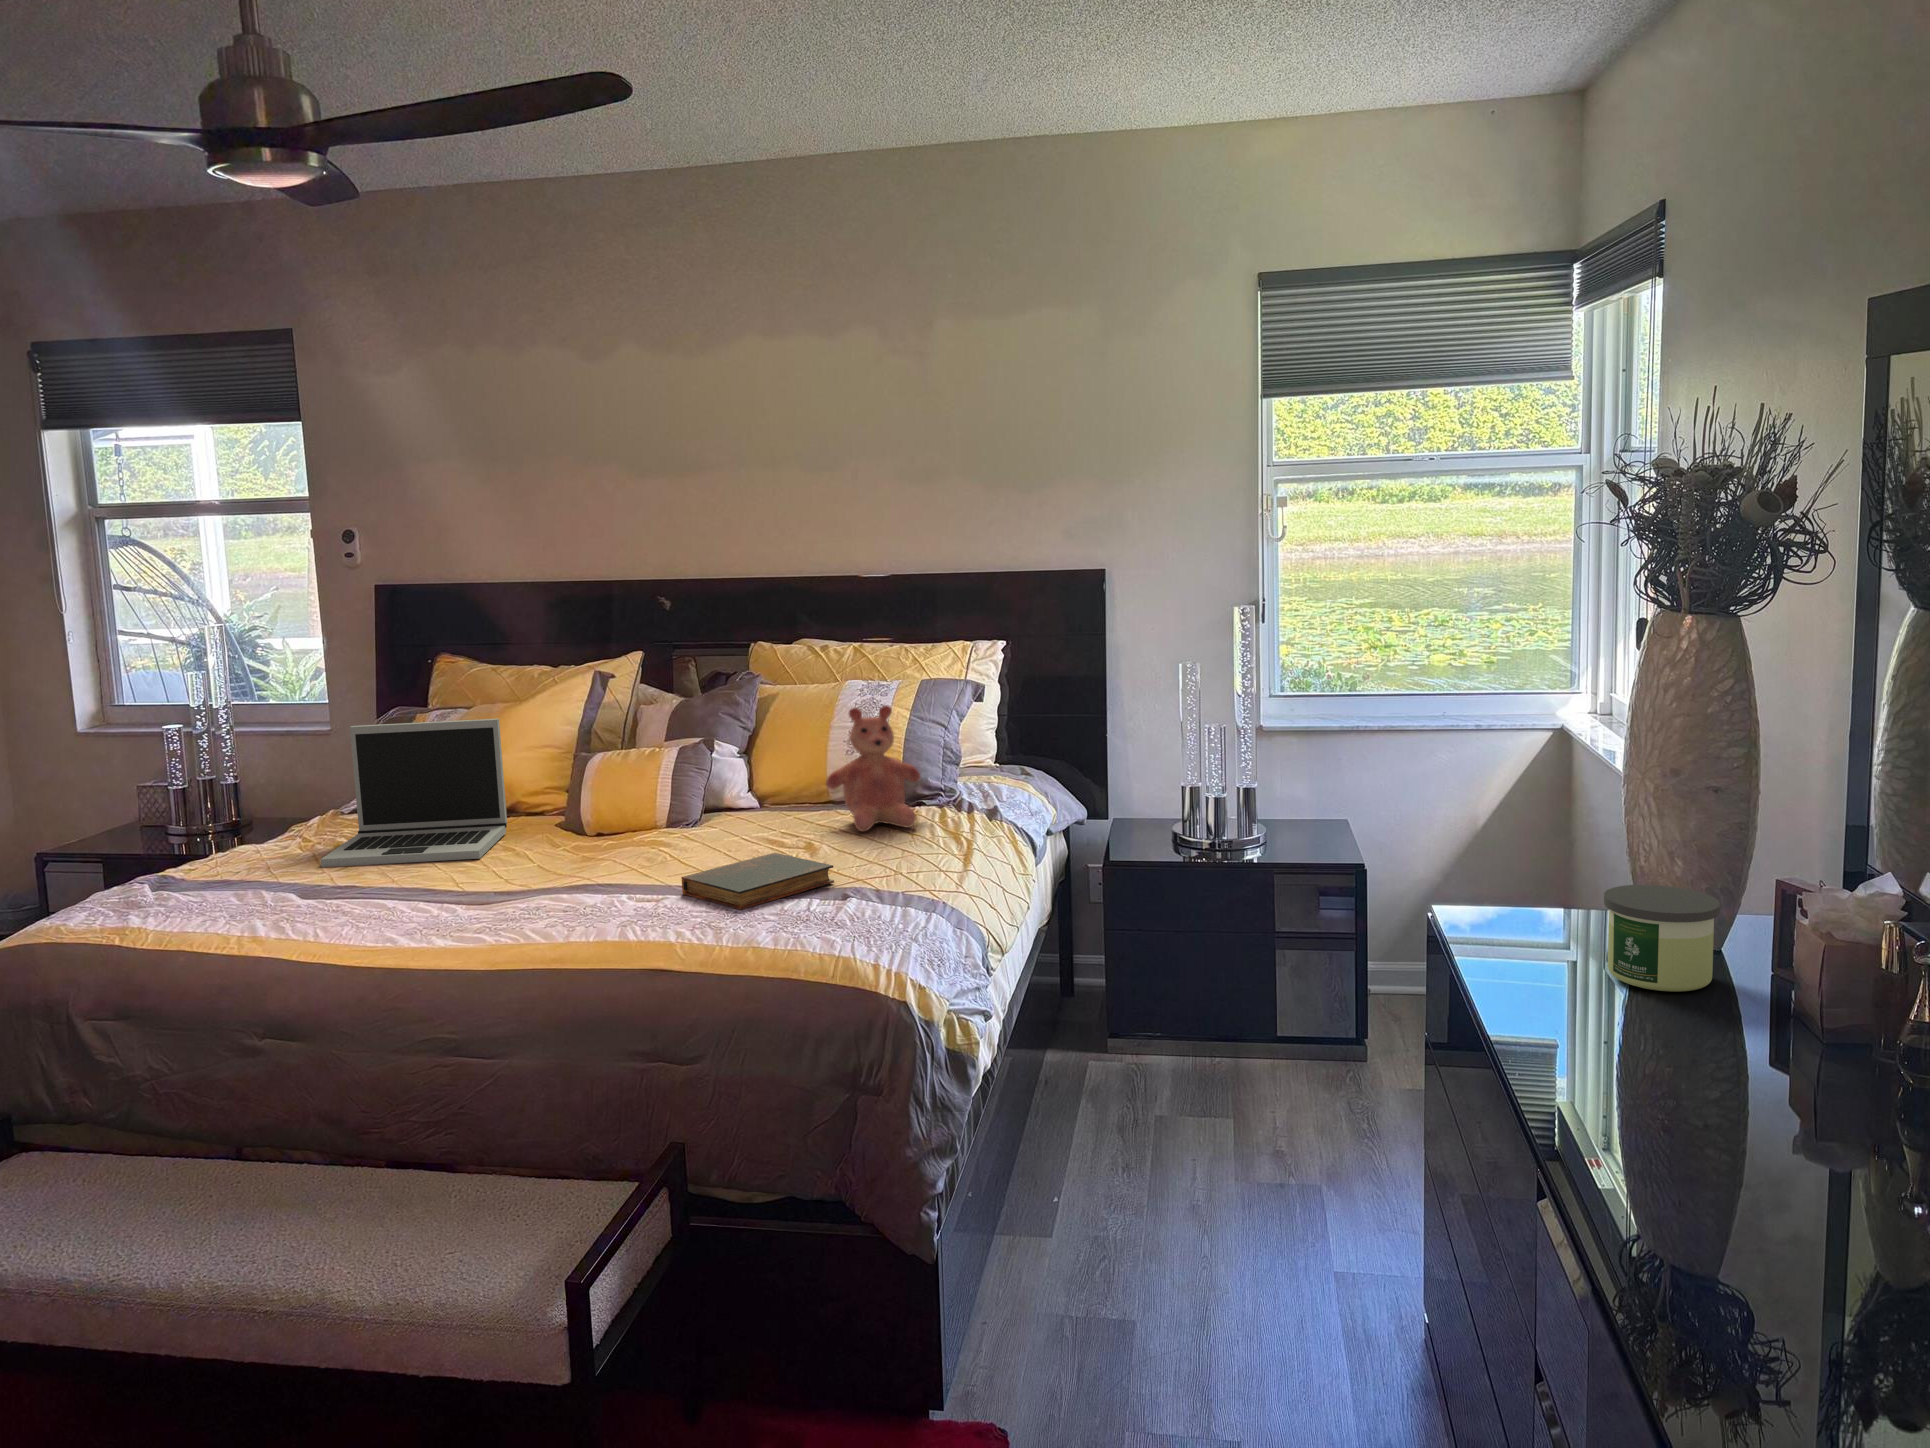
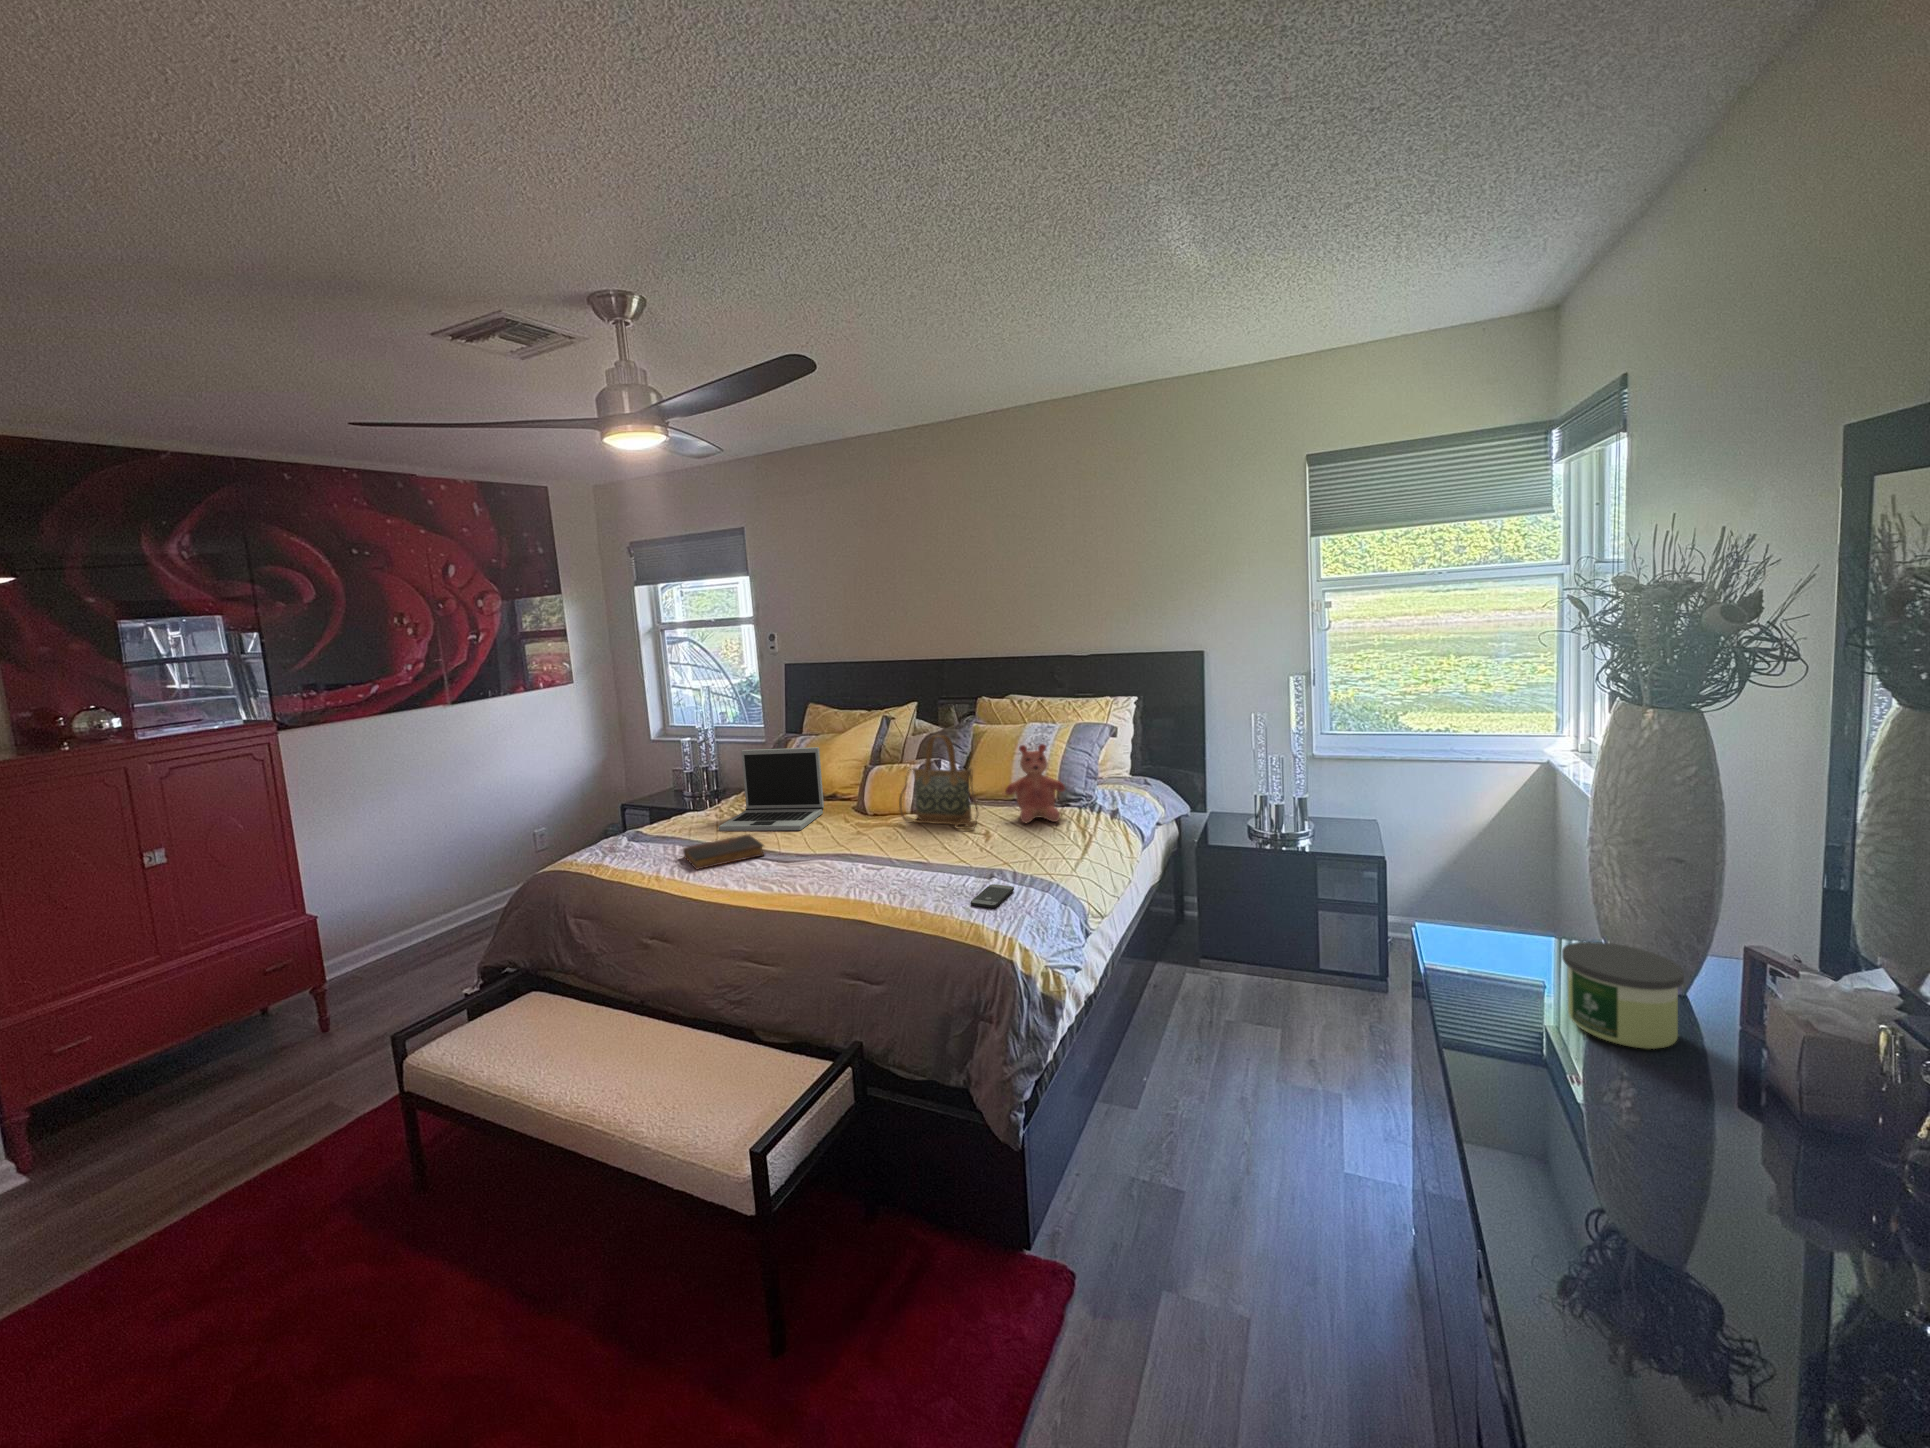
handbag: none [648,692,785,844] -> present [899,735,978,829]
book: present [681,853,834,910] -> present [683,835,764,869]
smartphone: none [825,909,883,938] -> present [971,884,1014,908]

